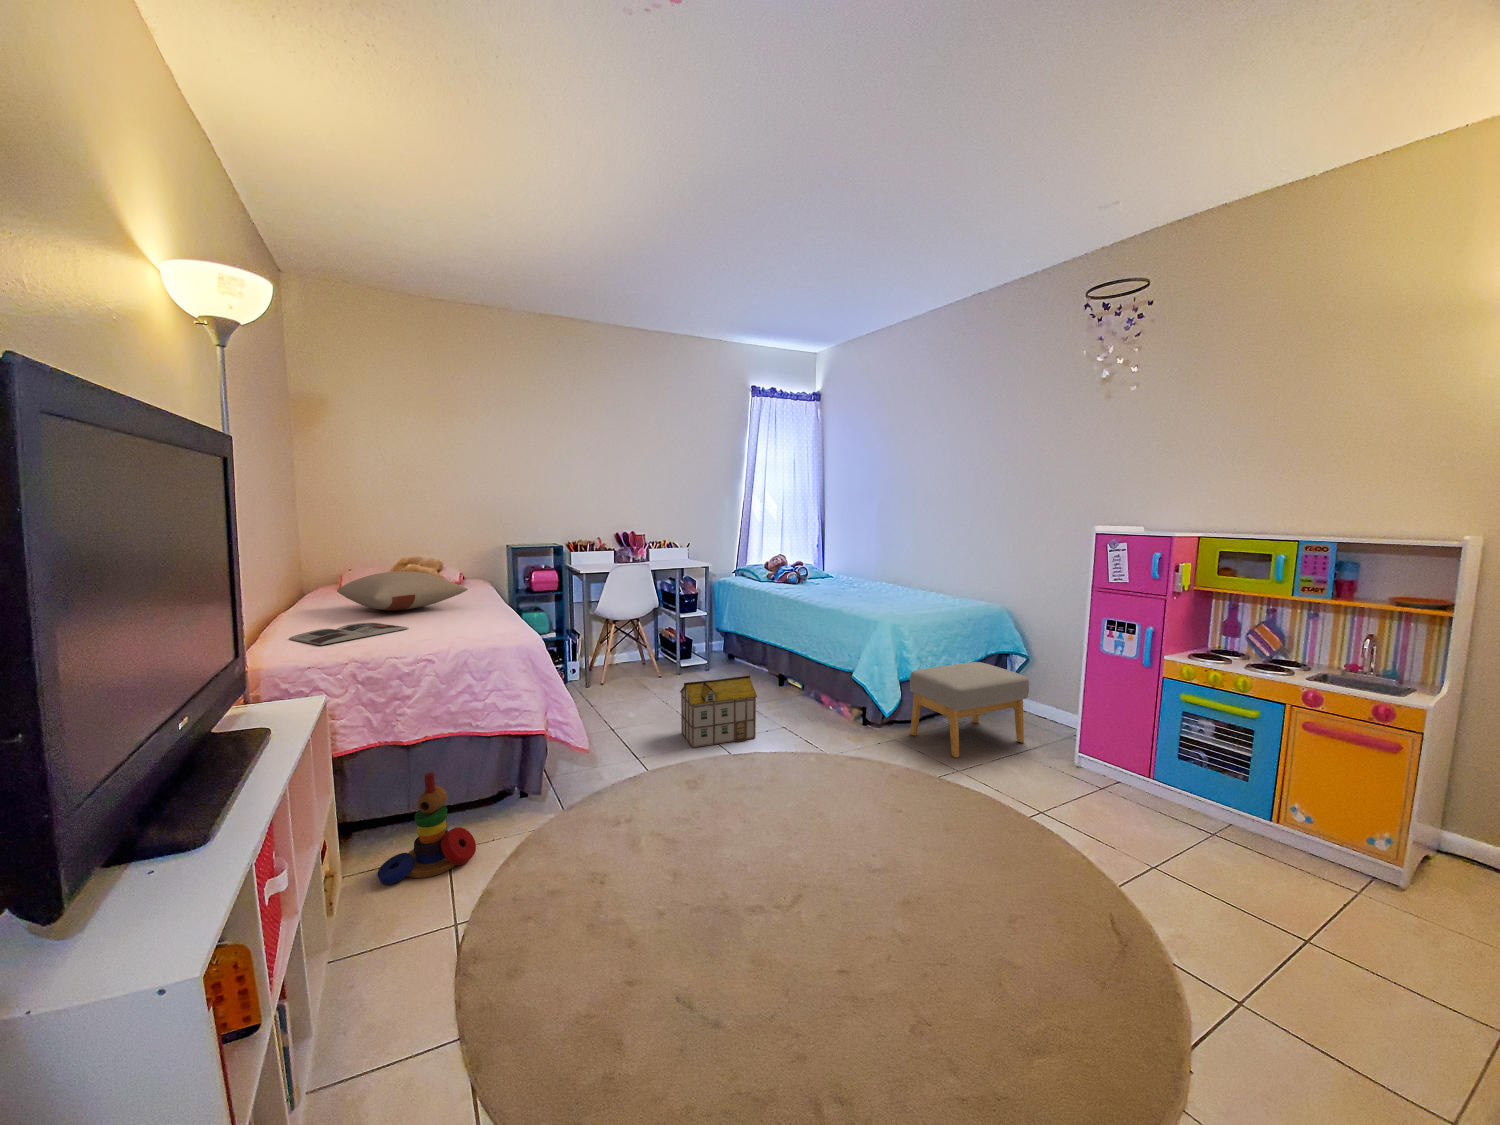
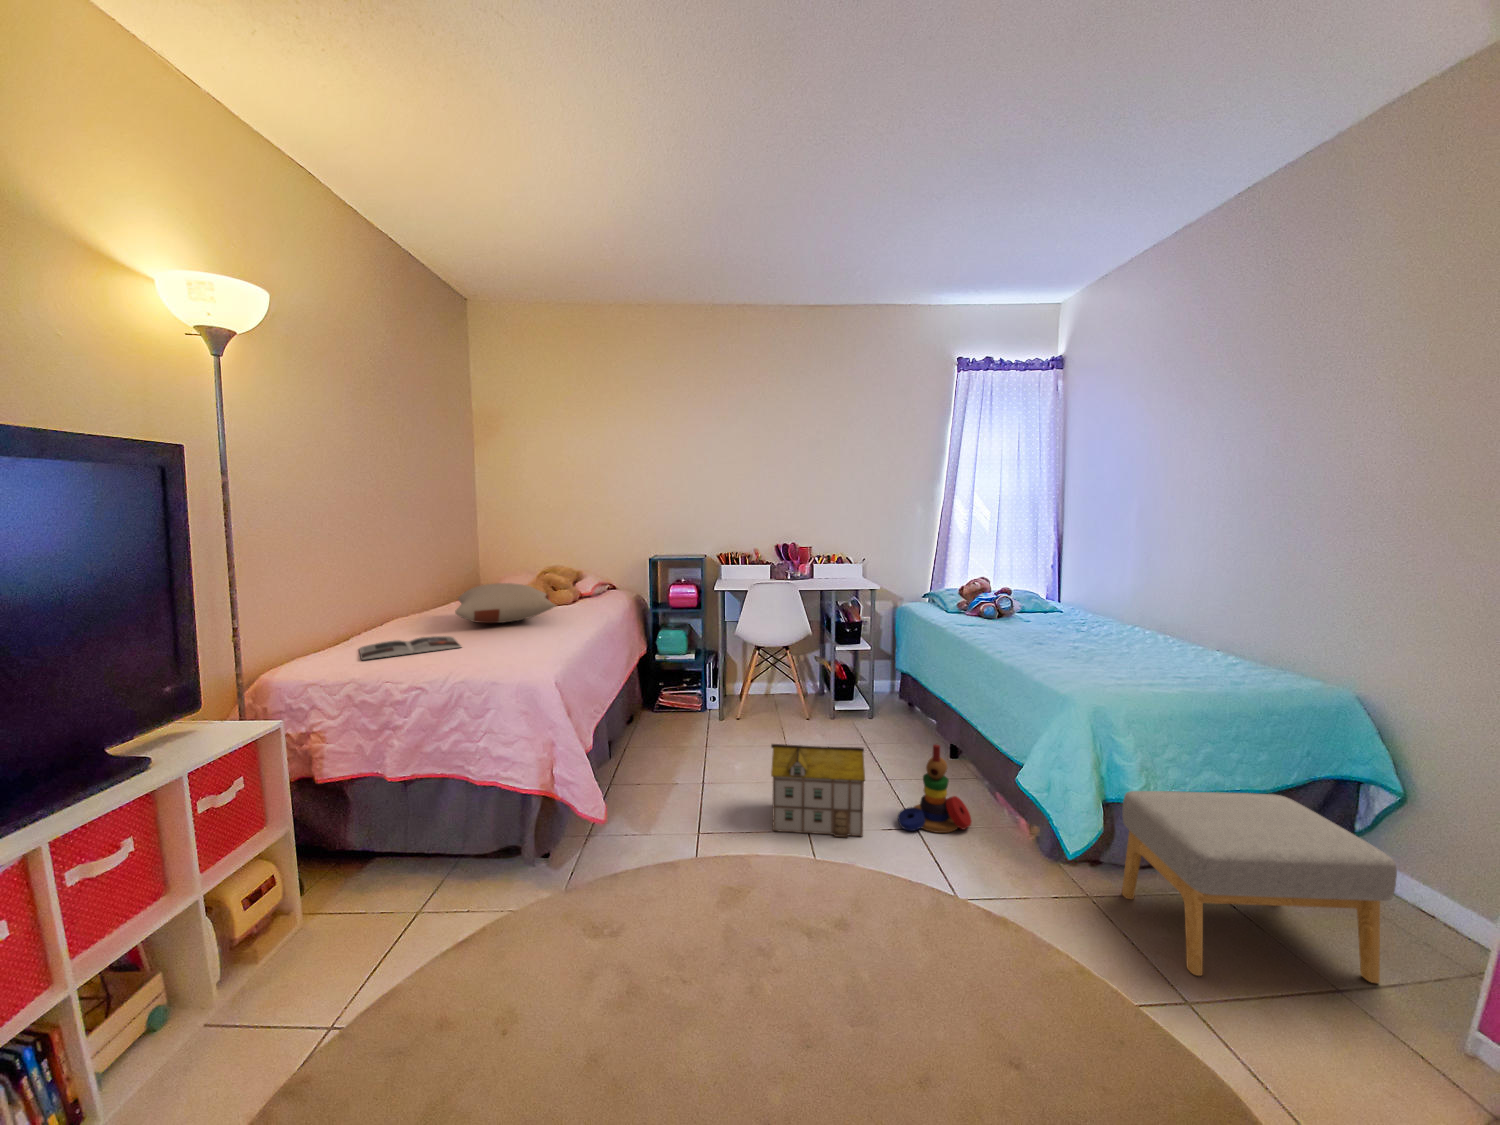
stacking toy: present [377,772,476,885] -> present [898,744,972,833]

